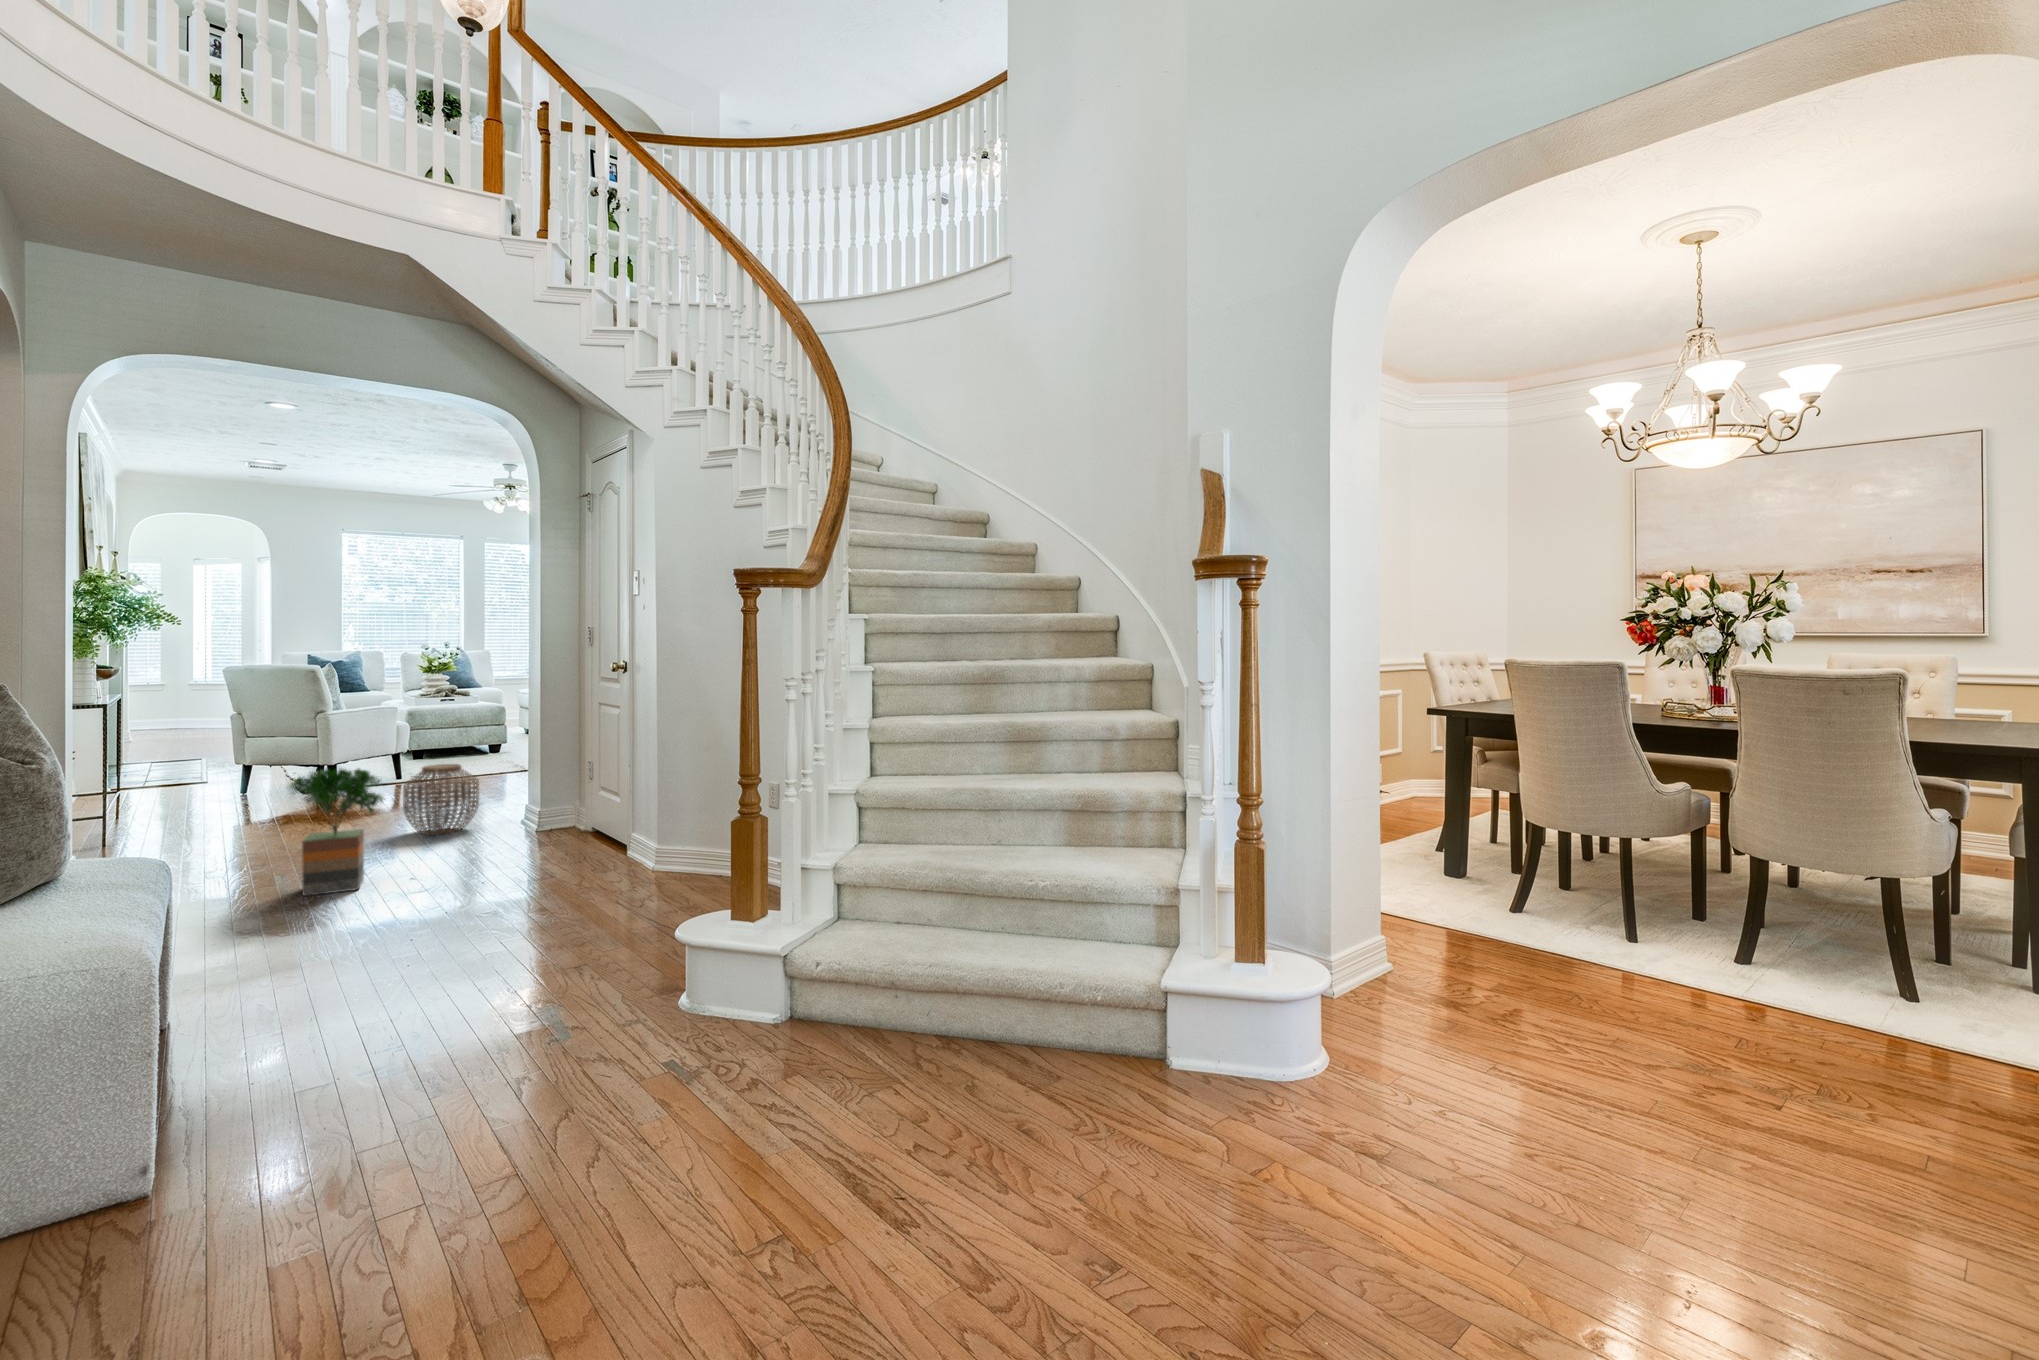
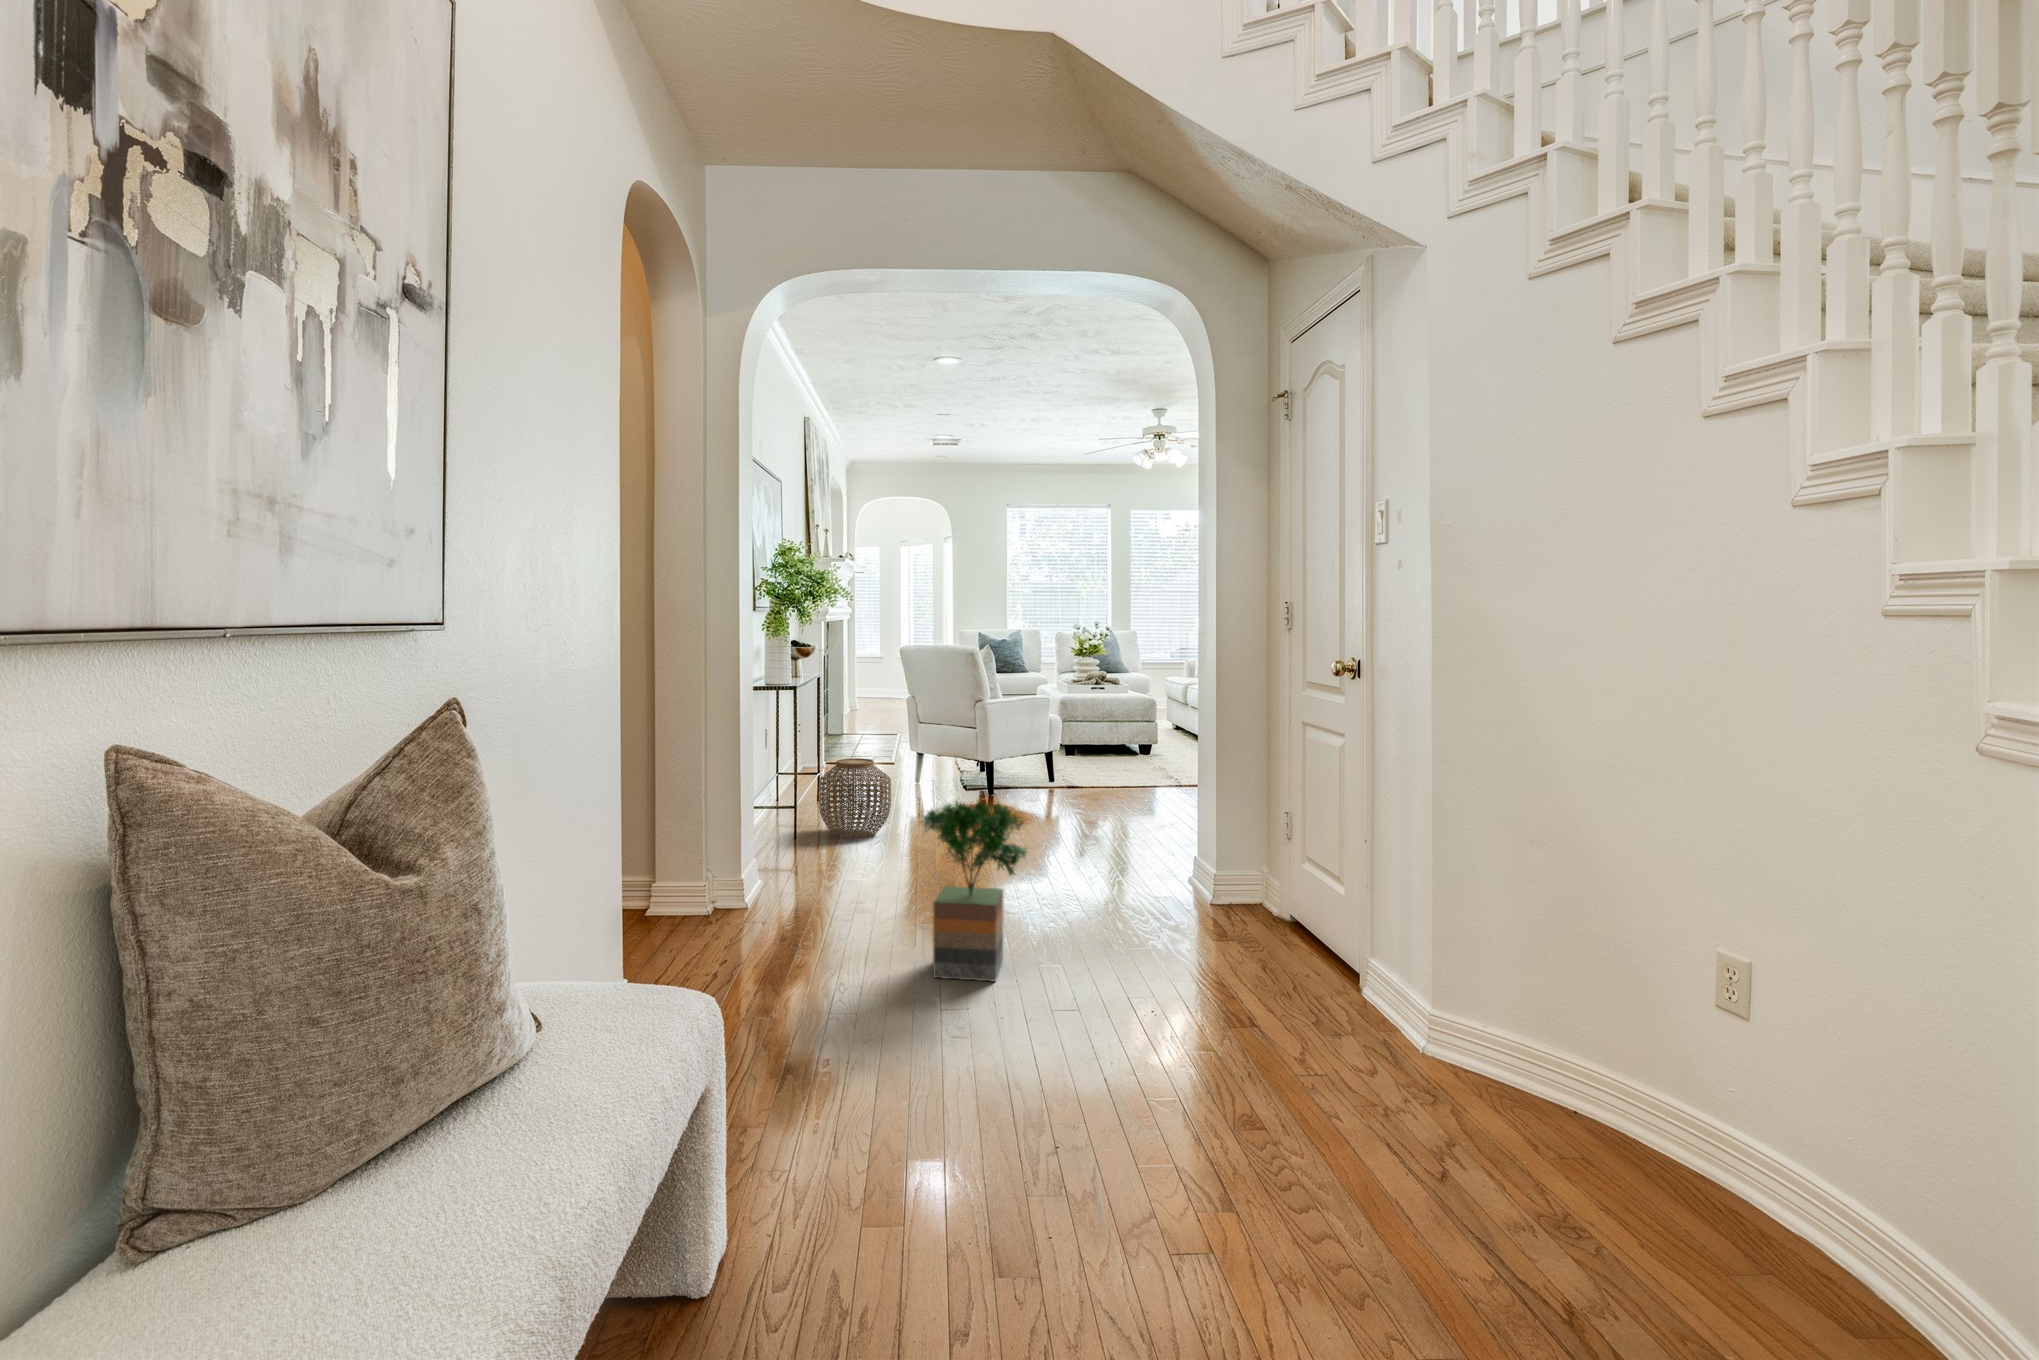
woven basket: present [403,764,479,835] -> present [819,758,891,839]

